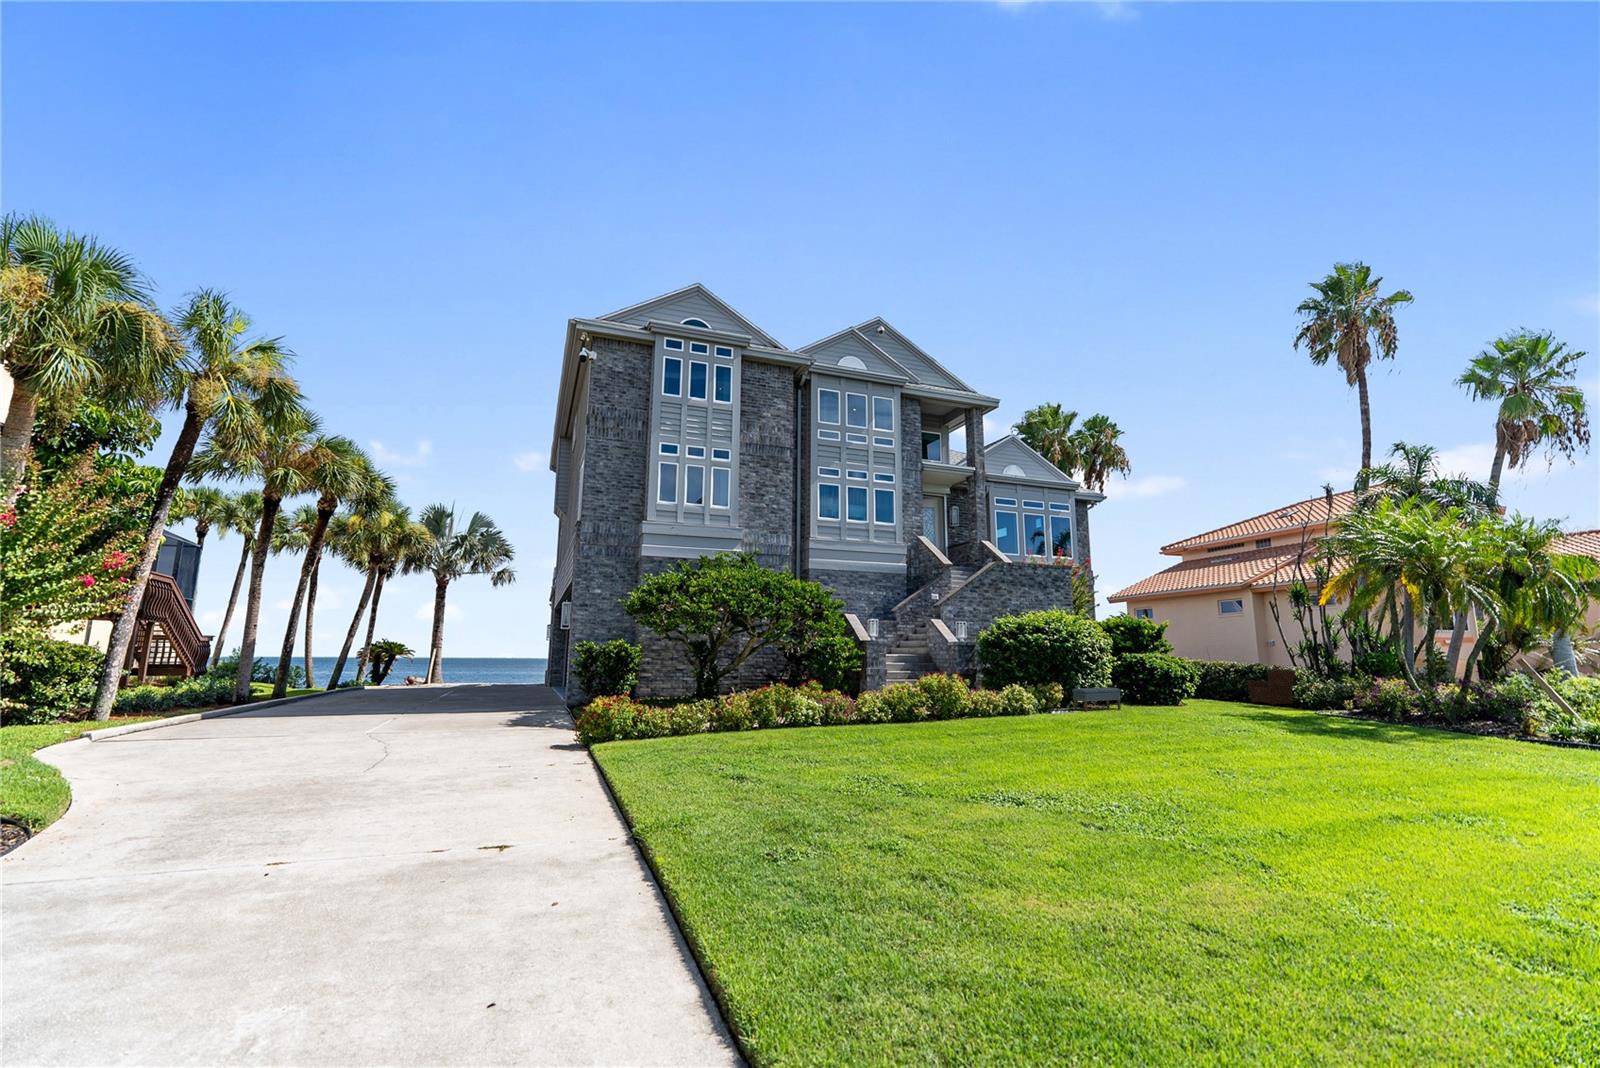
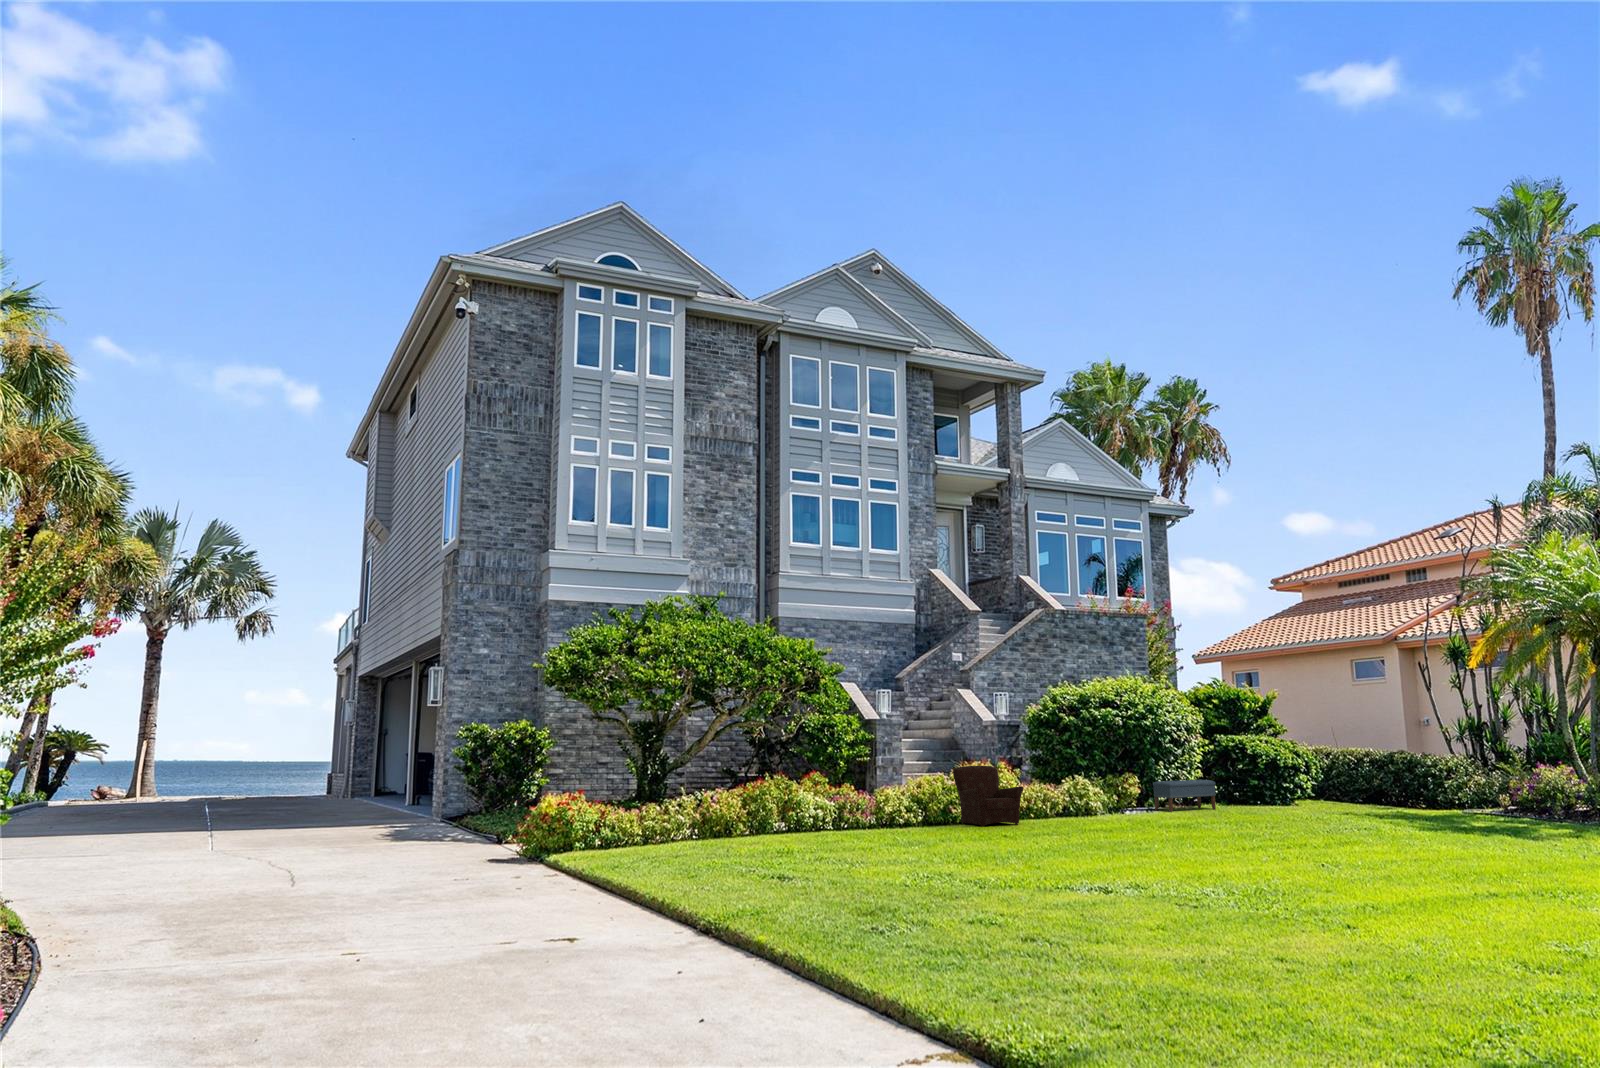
armchair: present [1247,669,1296,705] -> present [953,766,1023,827]

